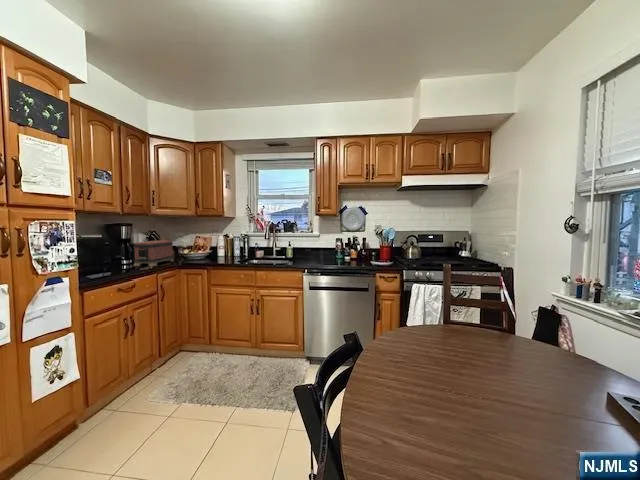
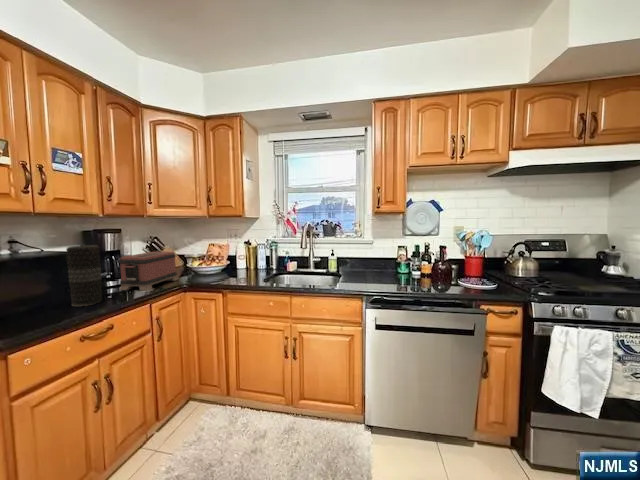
vase: none [104,233,126,272] -> present [66,245,102,306]

